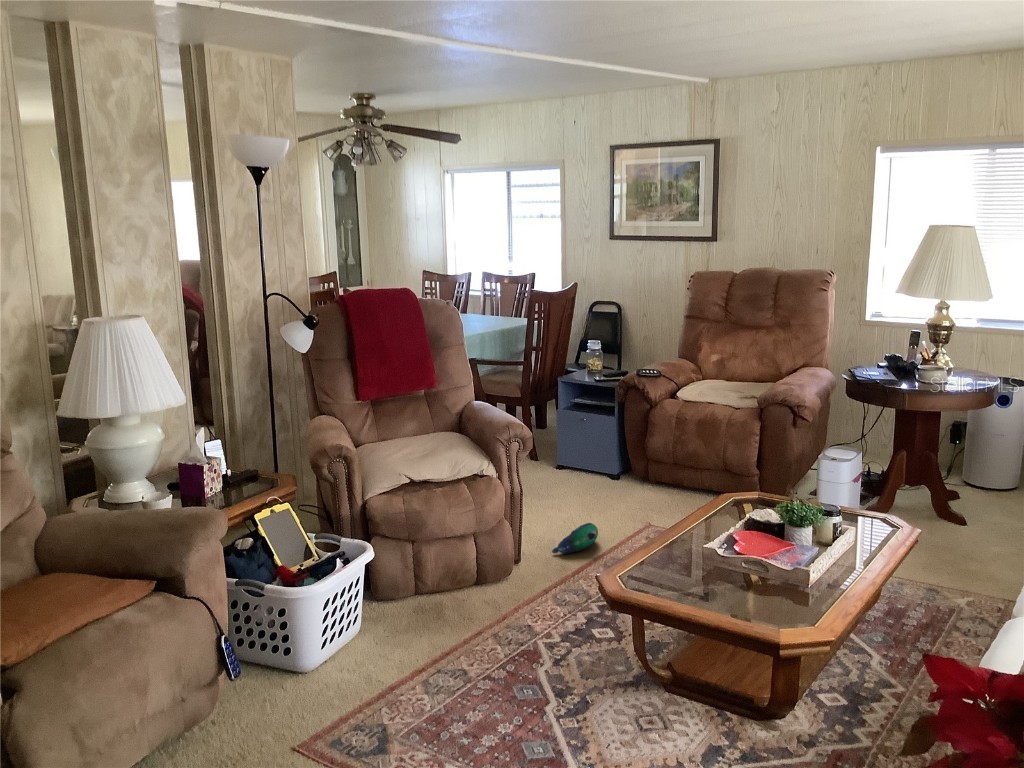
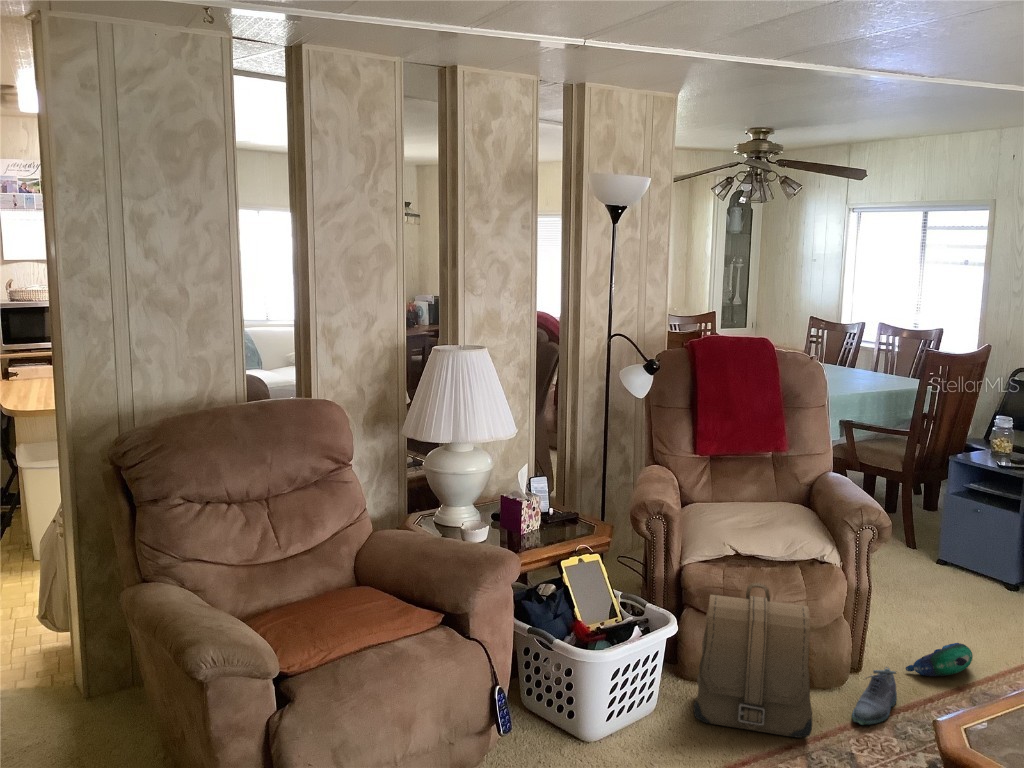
backpack: none [392,500,495,631] -> present [694,583,812,738]
shoe: none [521,551,551,600] -> present [852,667,897,725]

